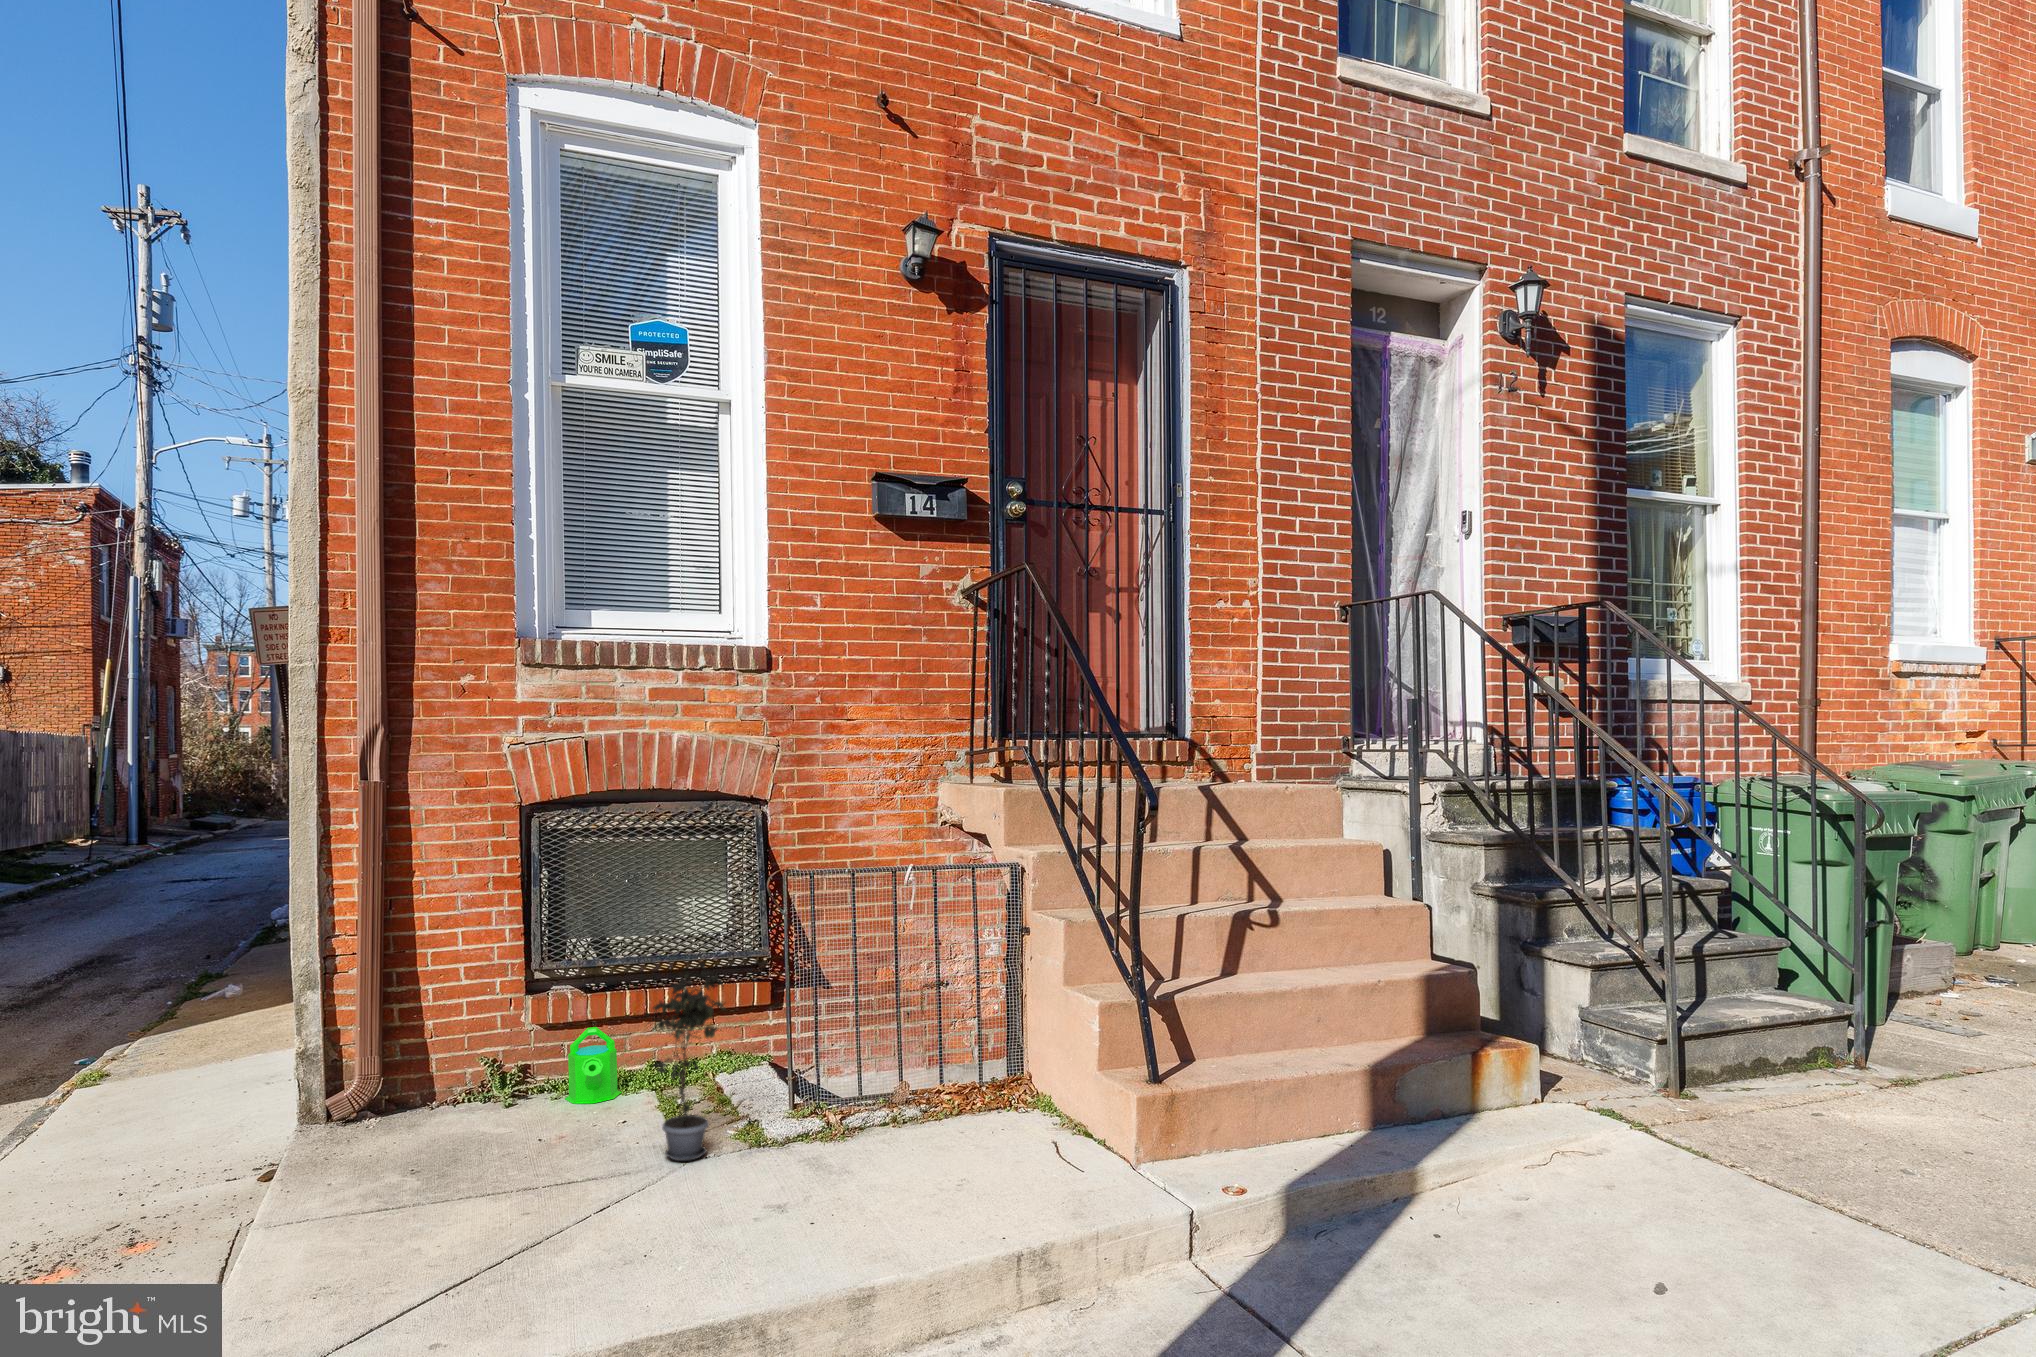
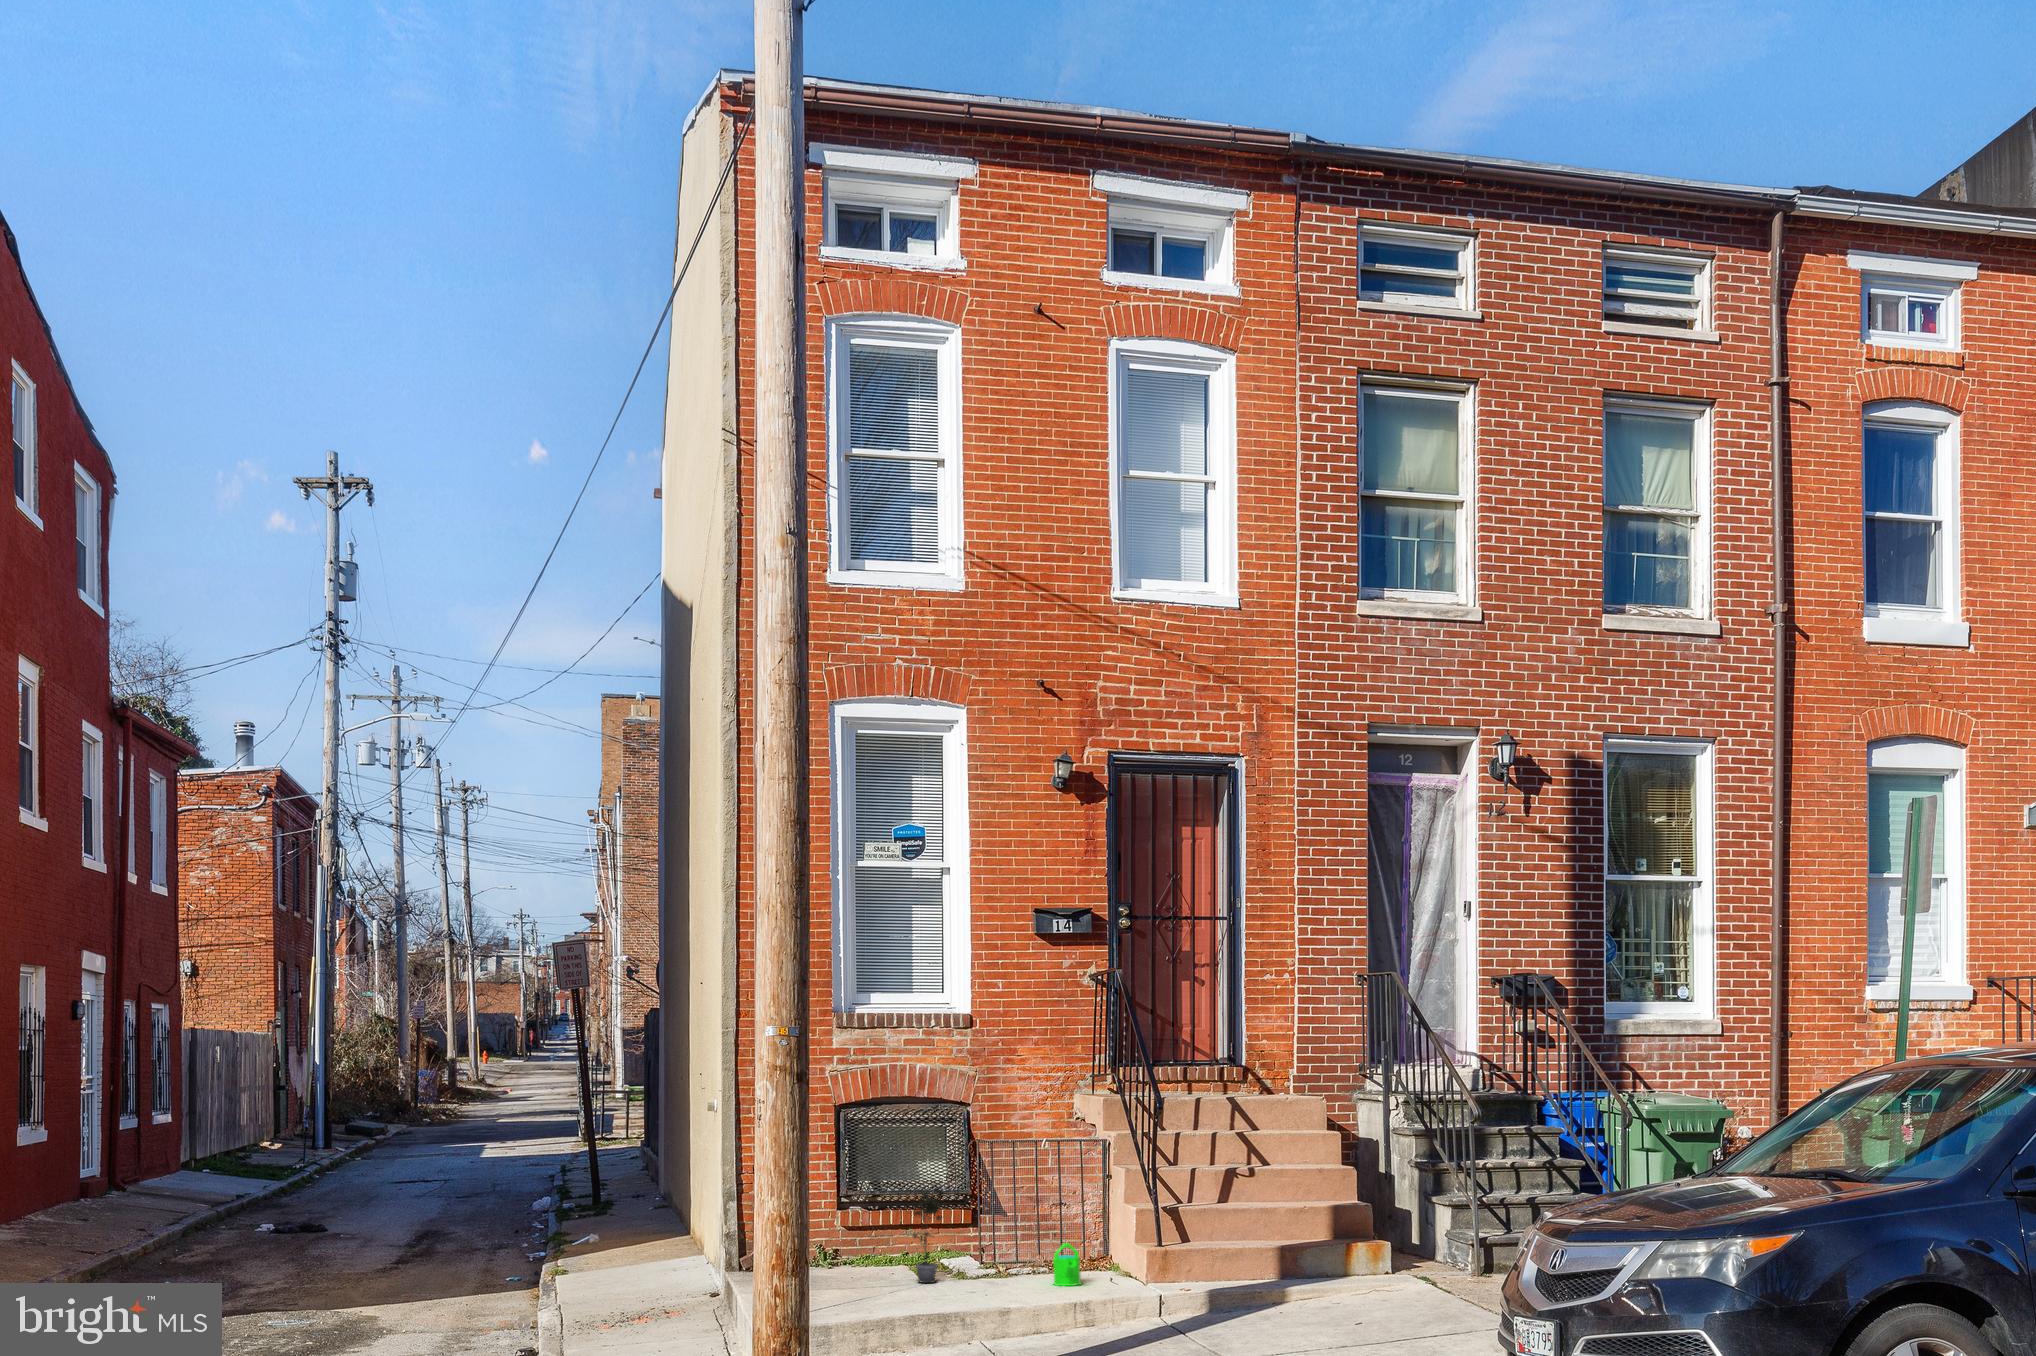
watering can: present [565,1027,621,1104] -> present [1053,1243,1081,1286]

